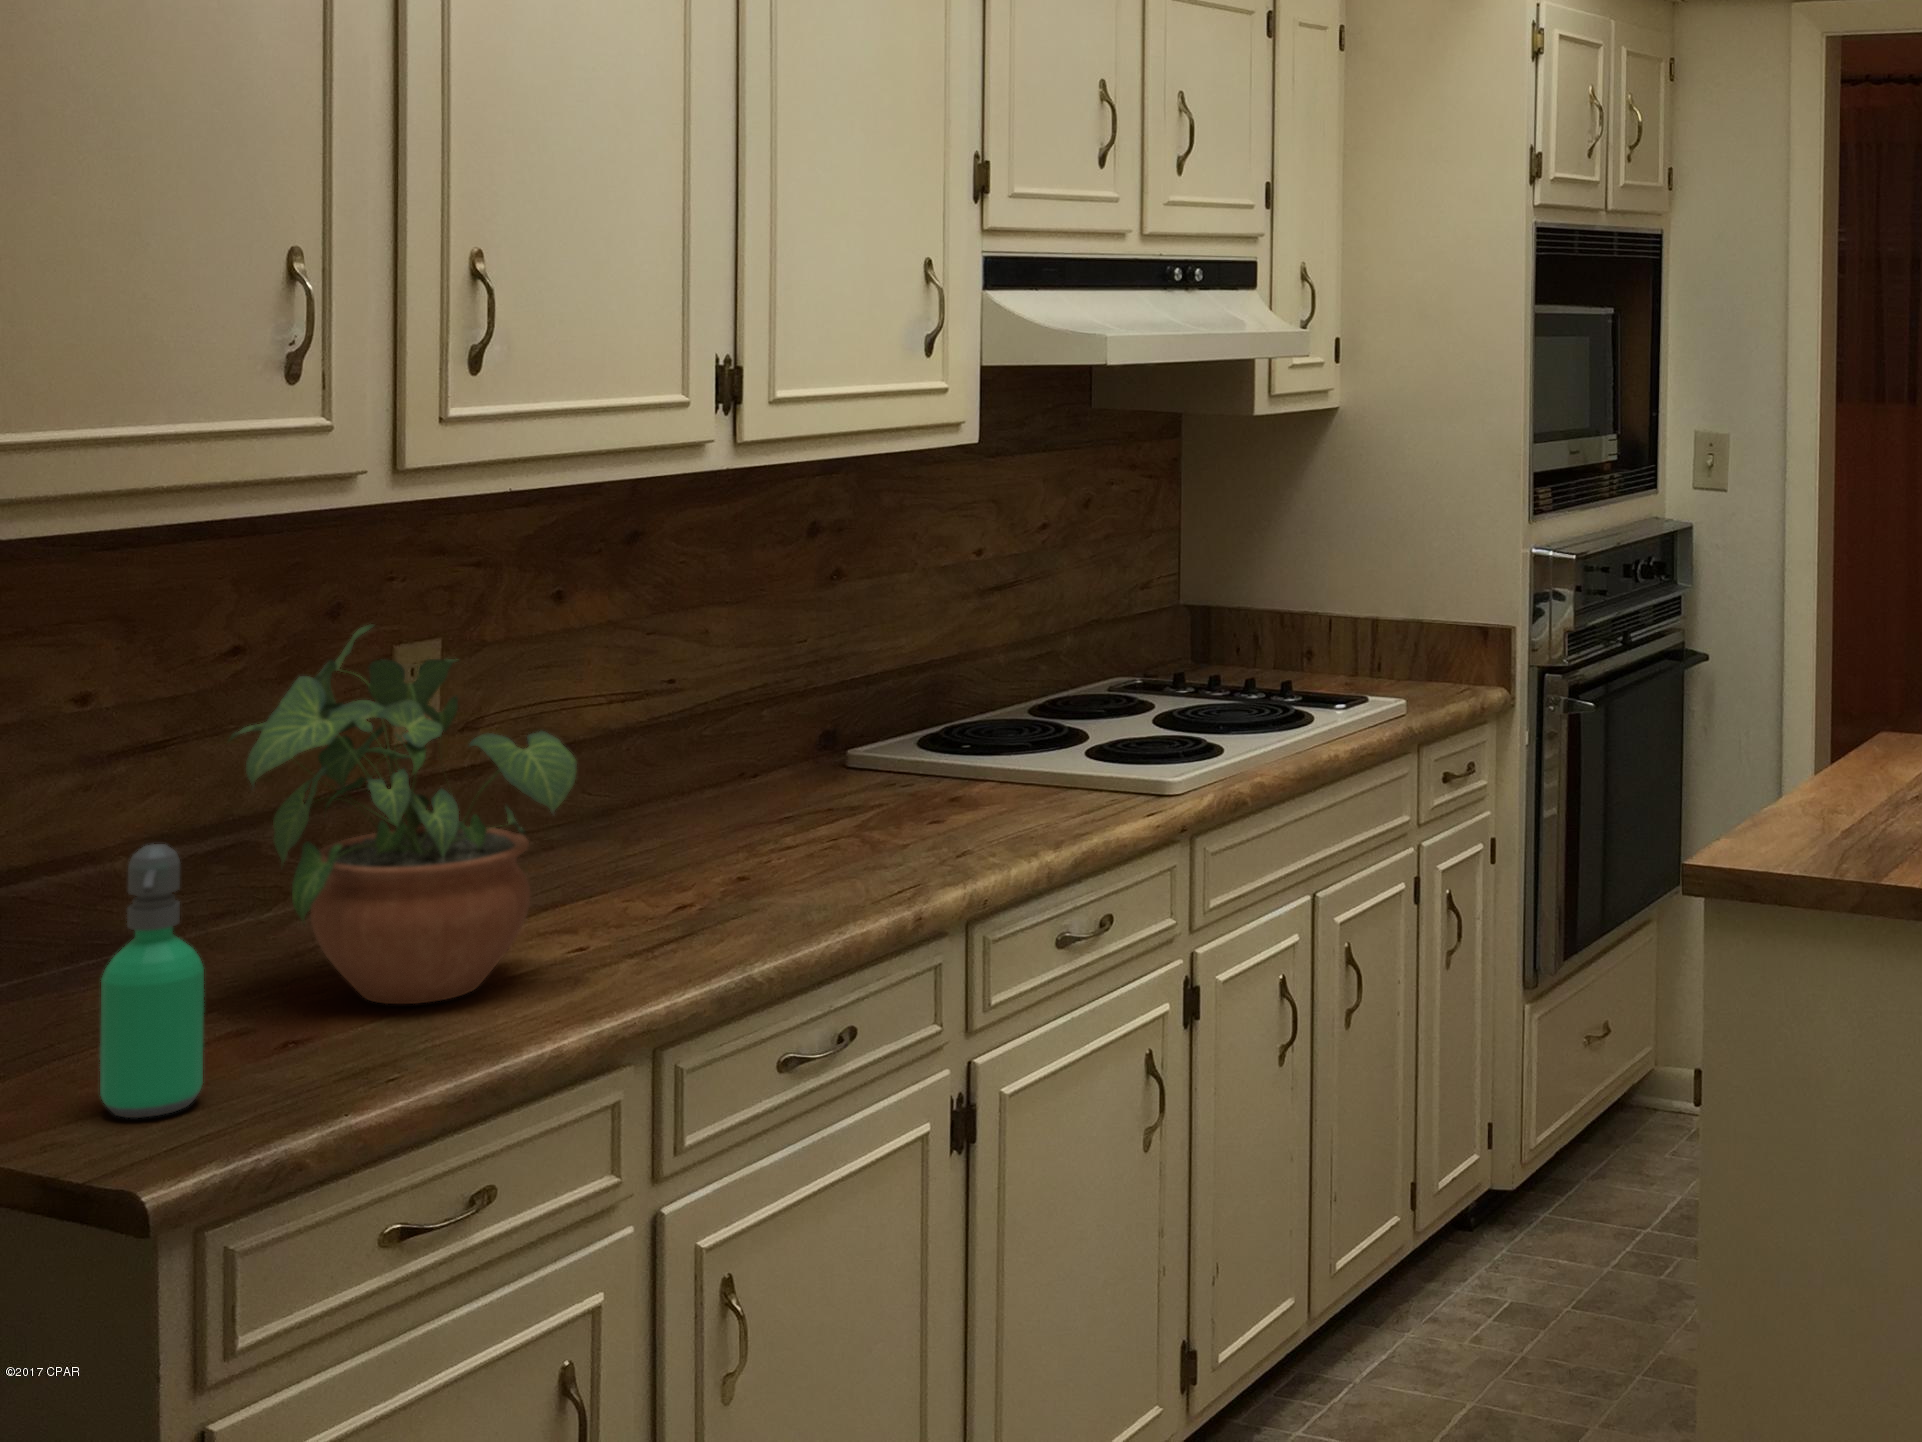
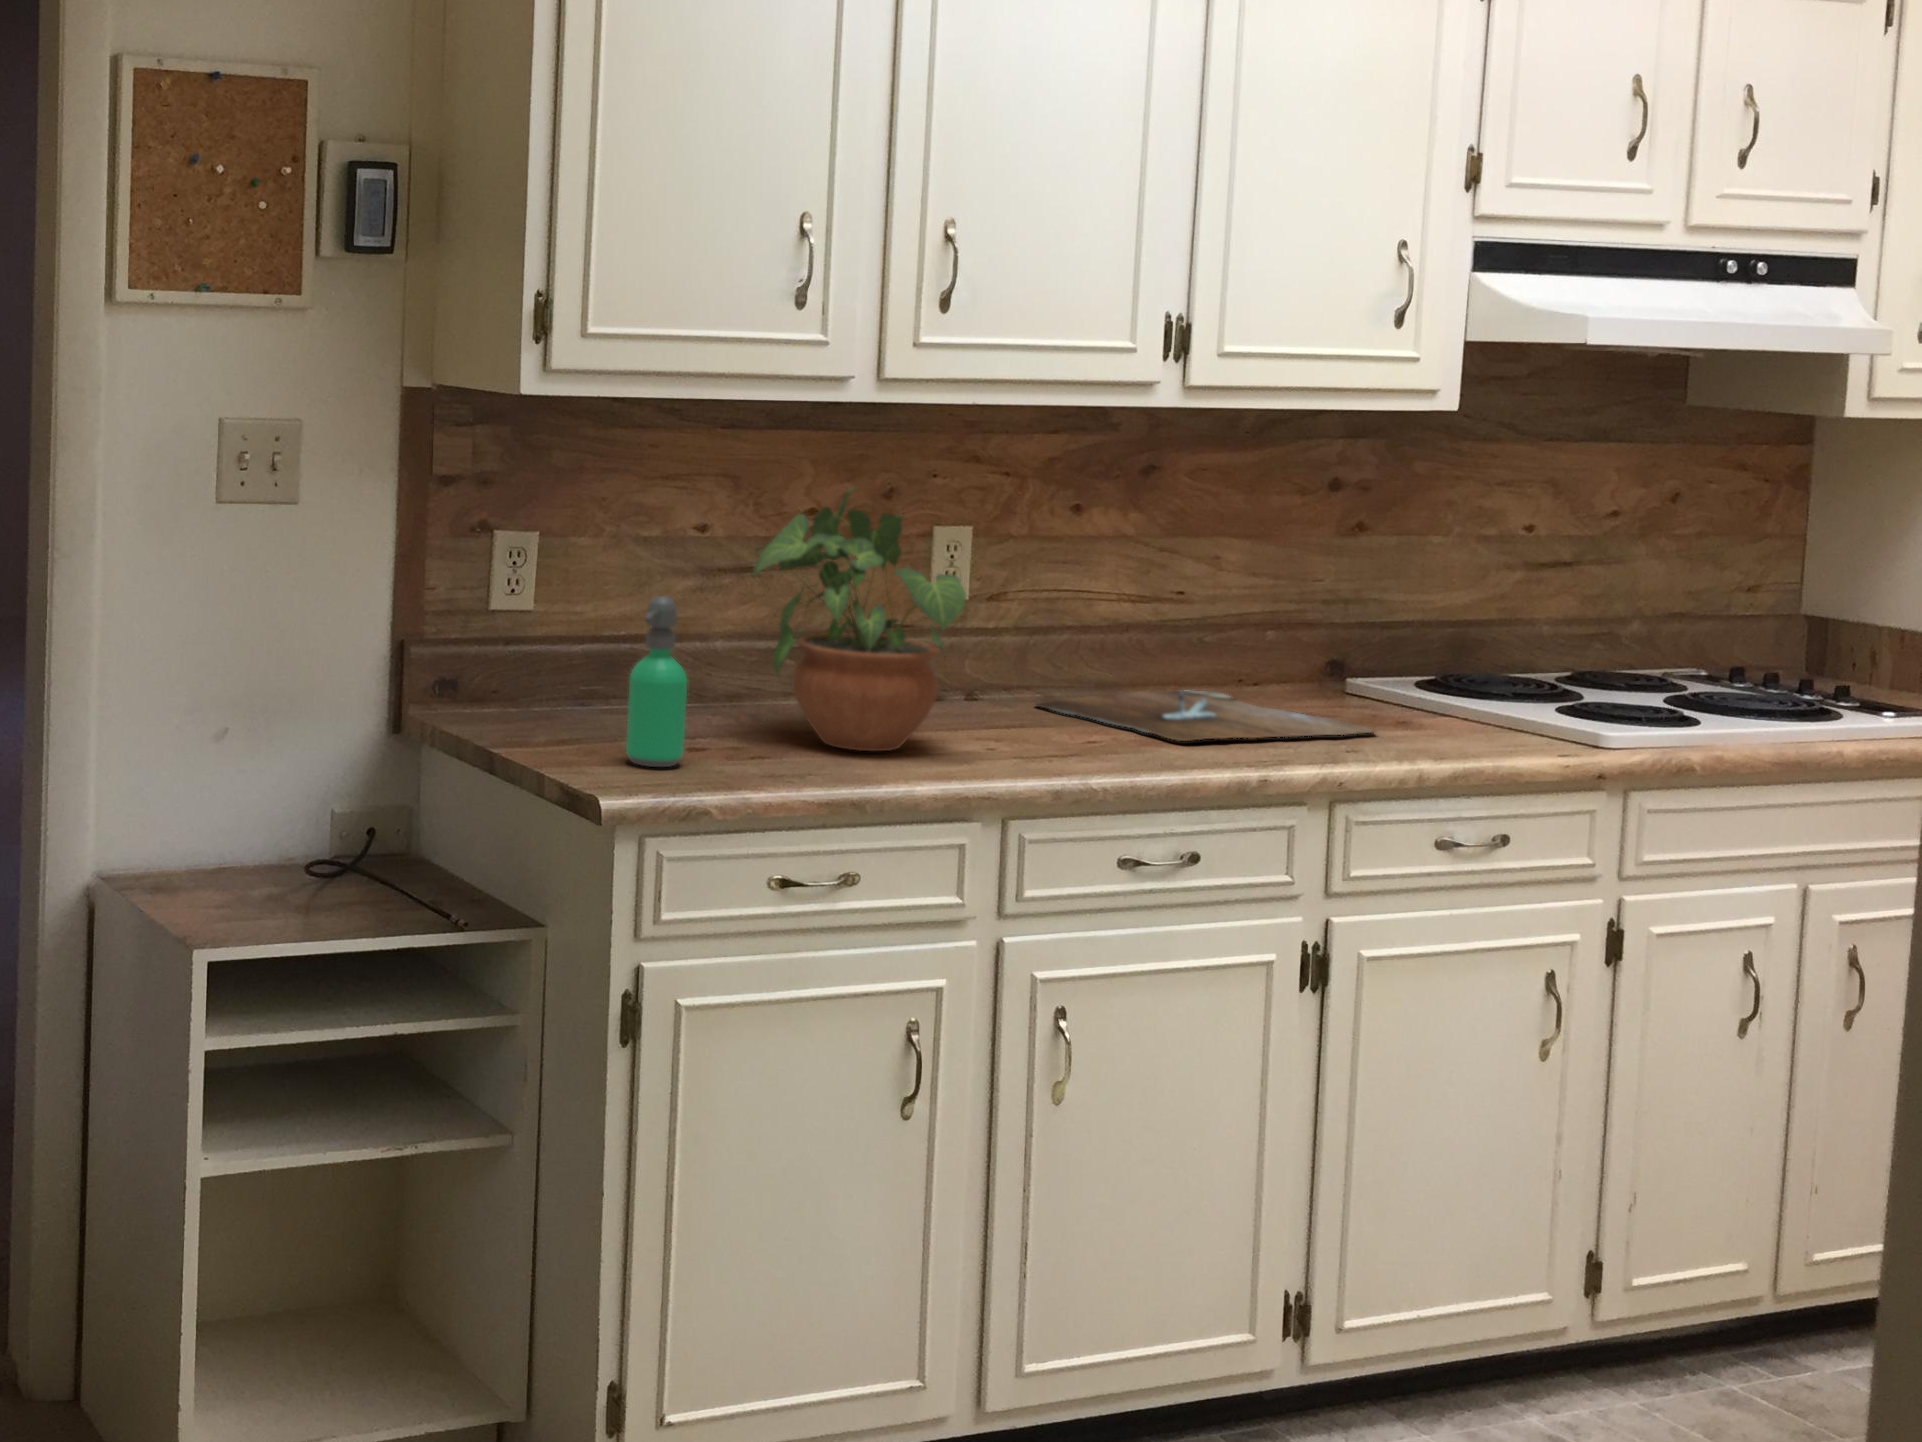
cutting board: none [570,803,970,887] -> present [1036,690,1374,741]

